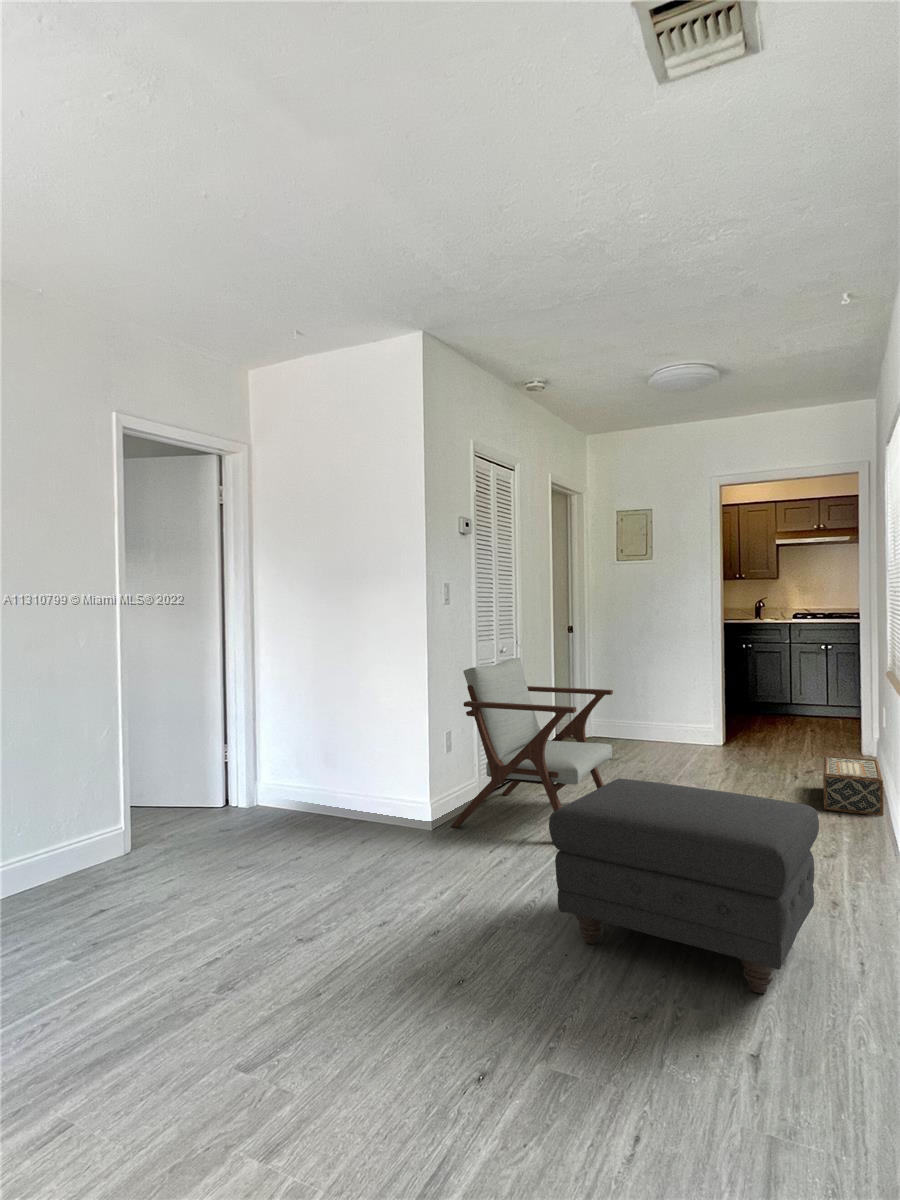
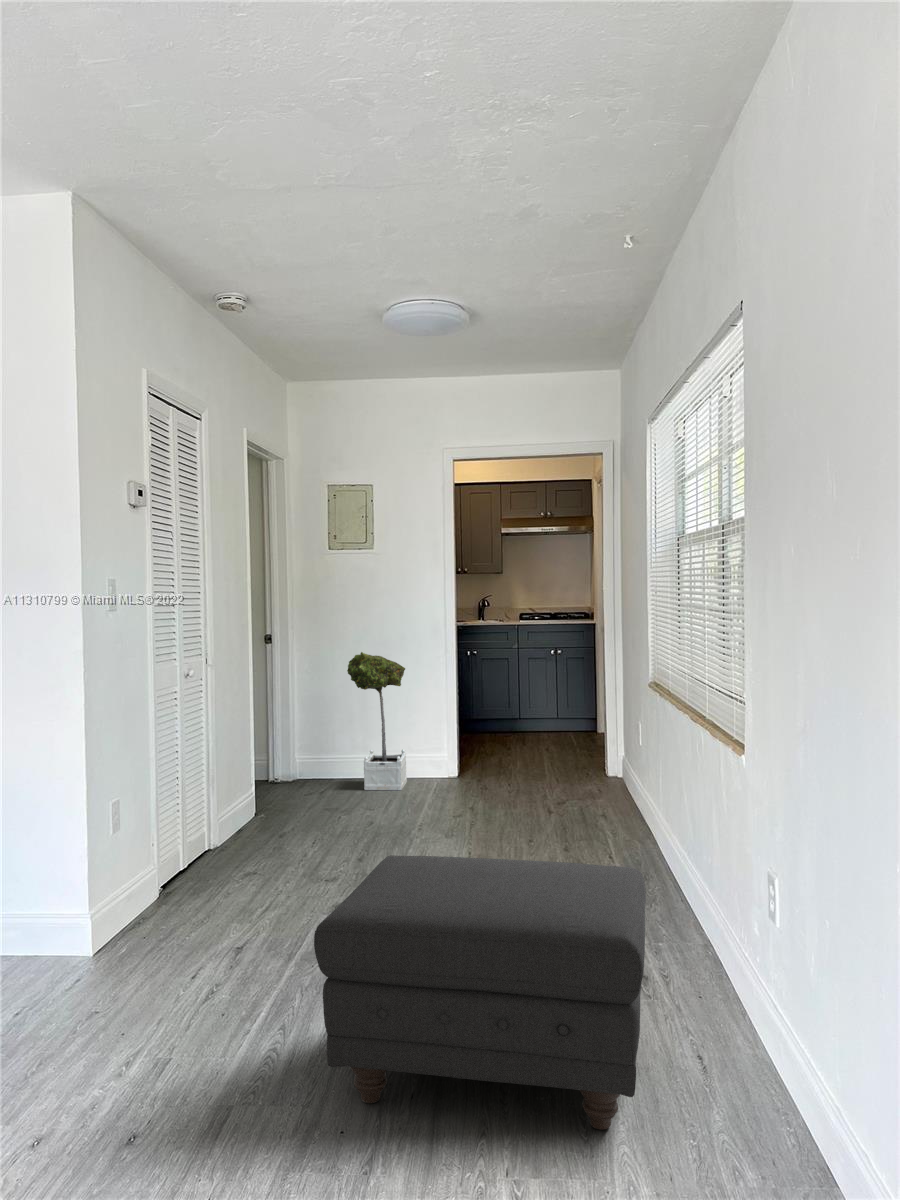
potted tree: none [631,640,680,749] -> present [347,652,407,790]
lounge chair: present [451,658,613,827] -> none [121,685,347,947]
woven basket: present [823,756,884,816] -> none [585,787,655,853]

